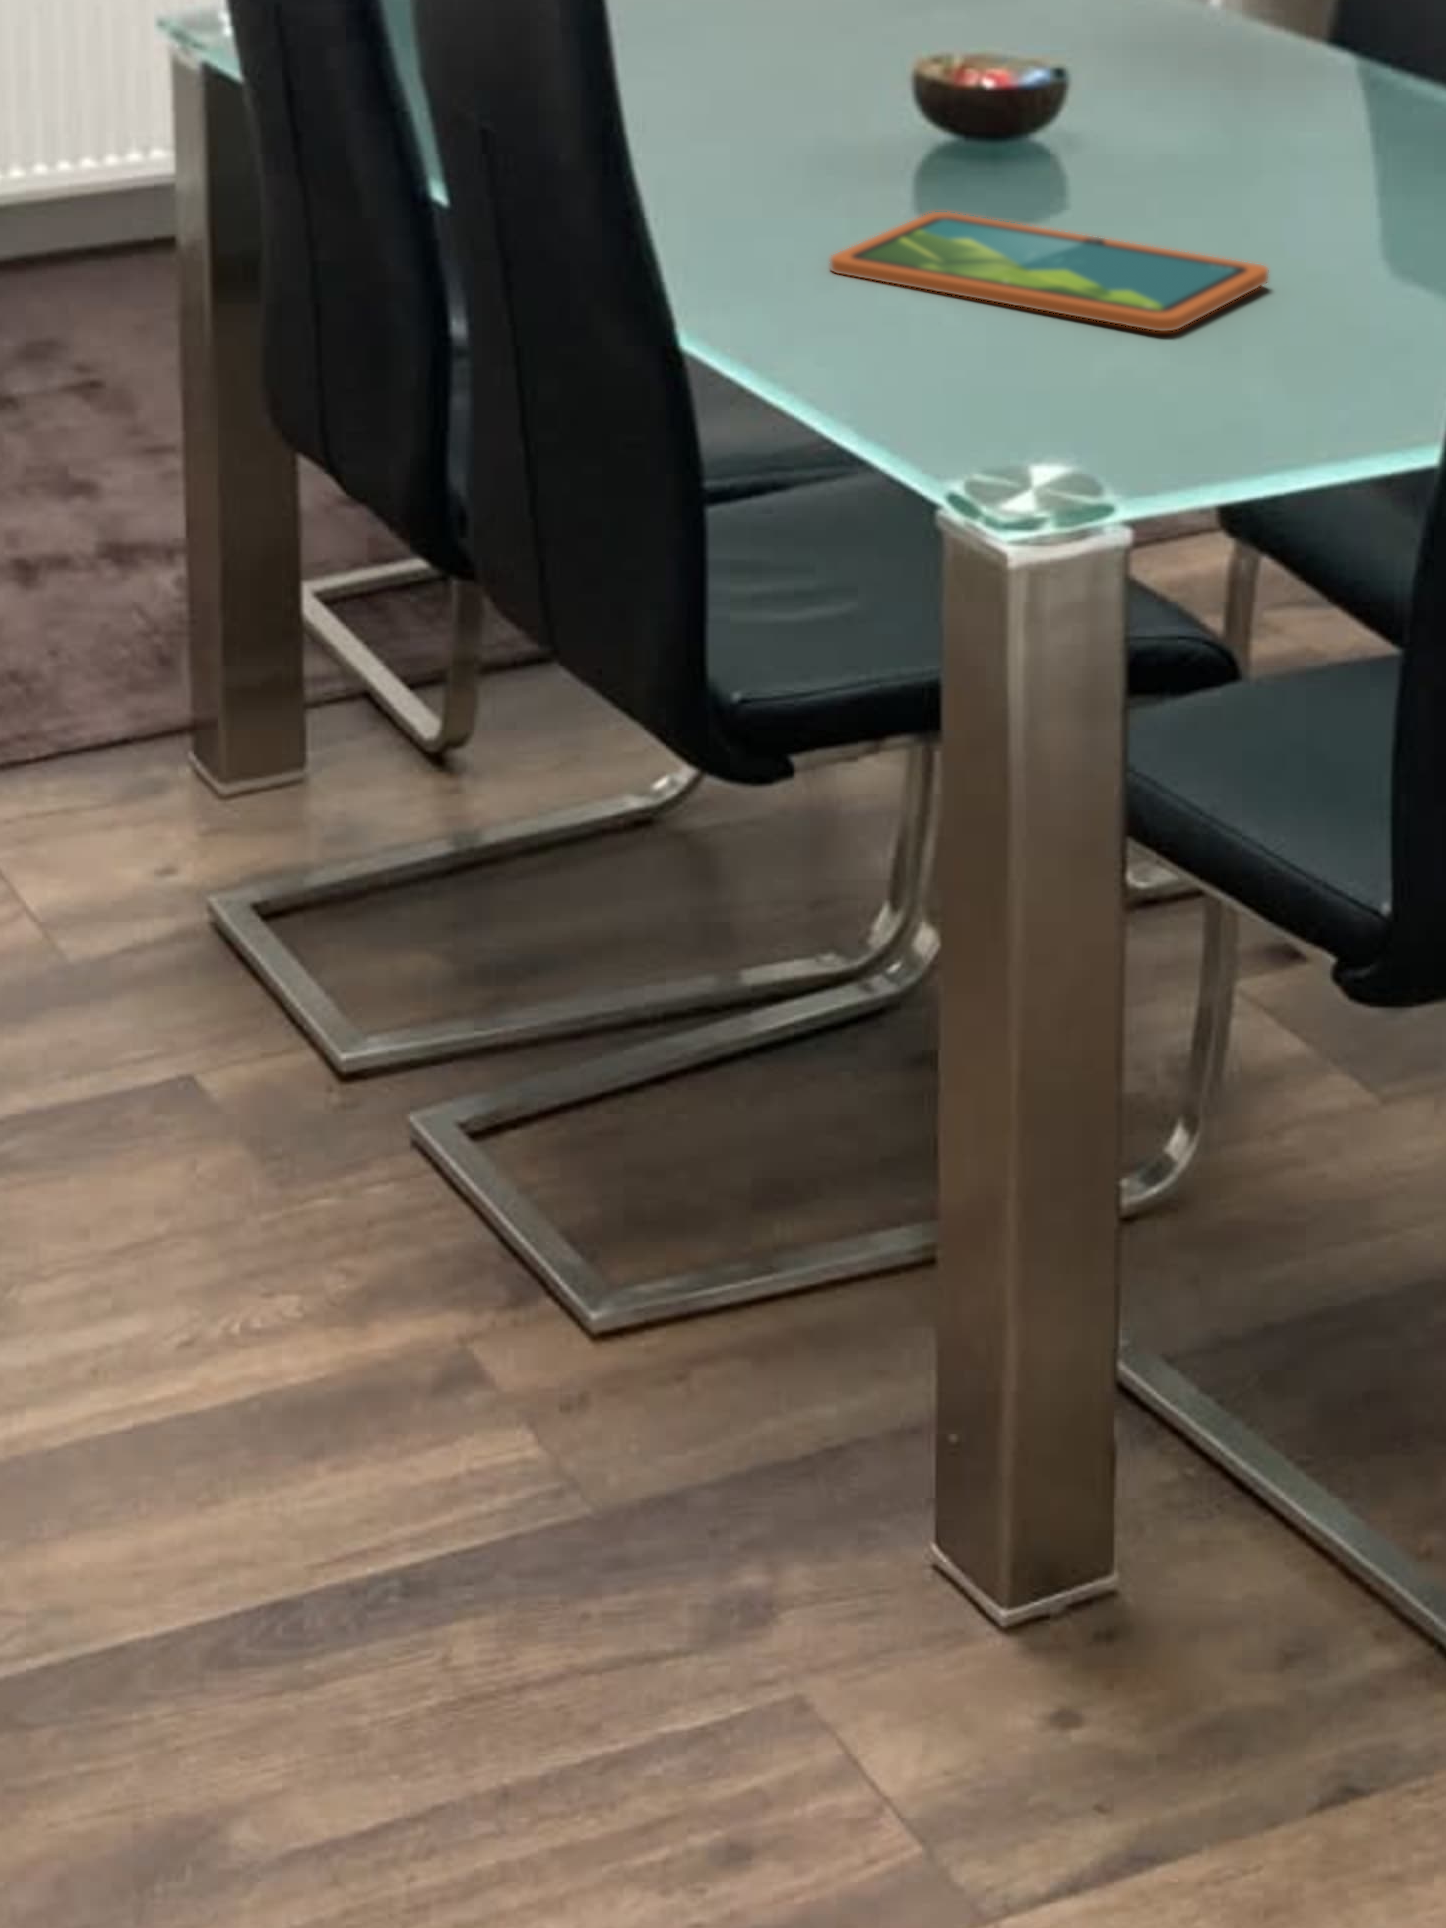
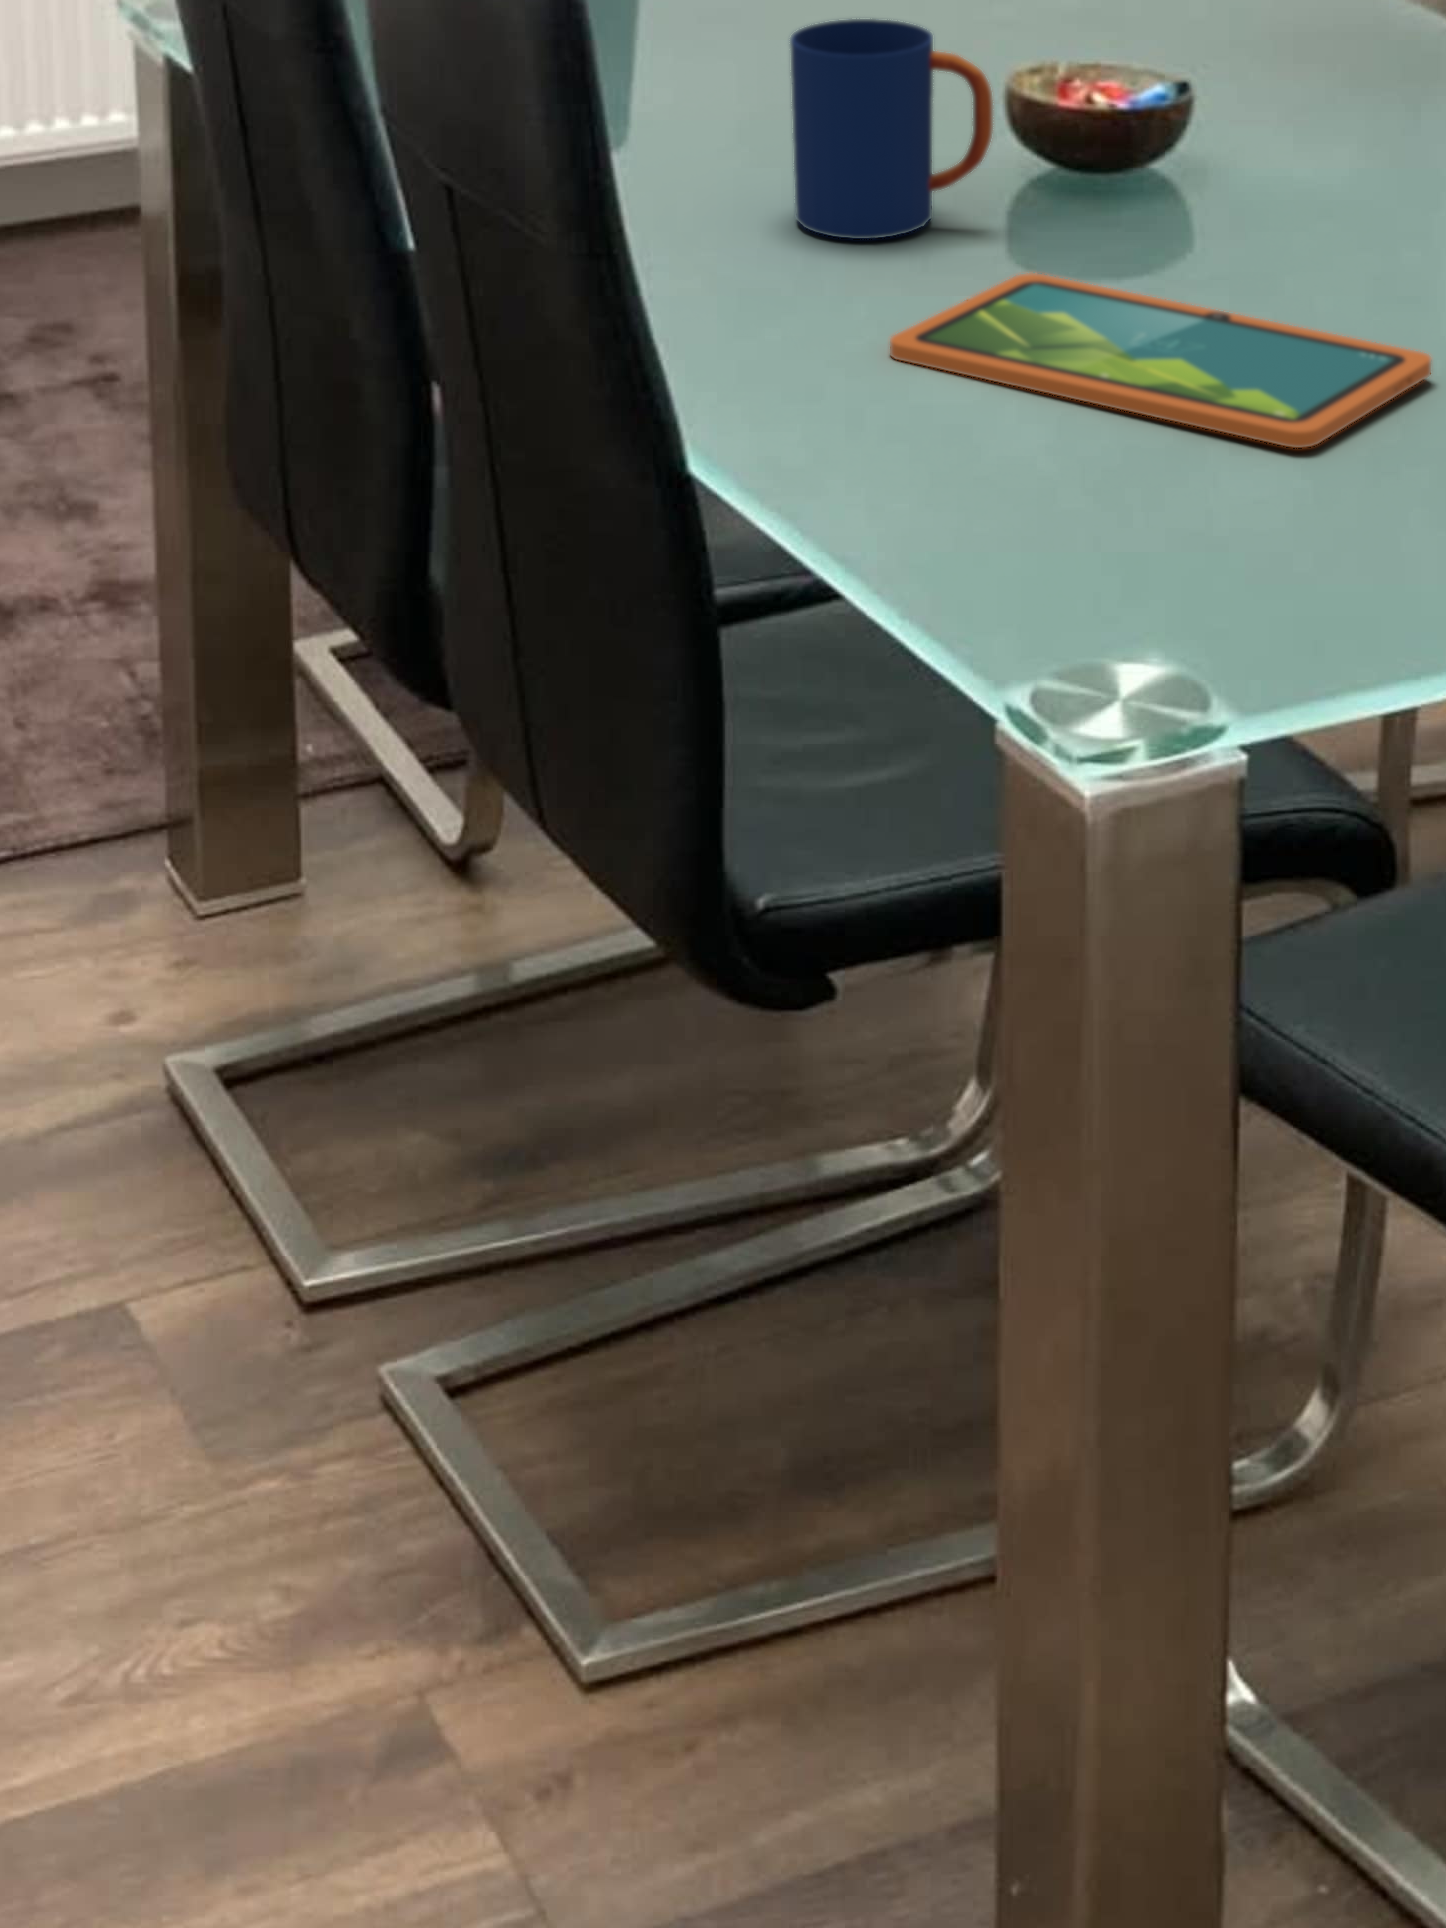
mug: none [740,13,905,189] -> present [790,19,993,239]

